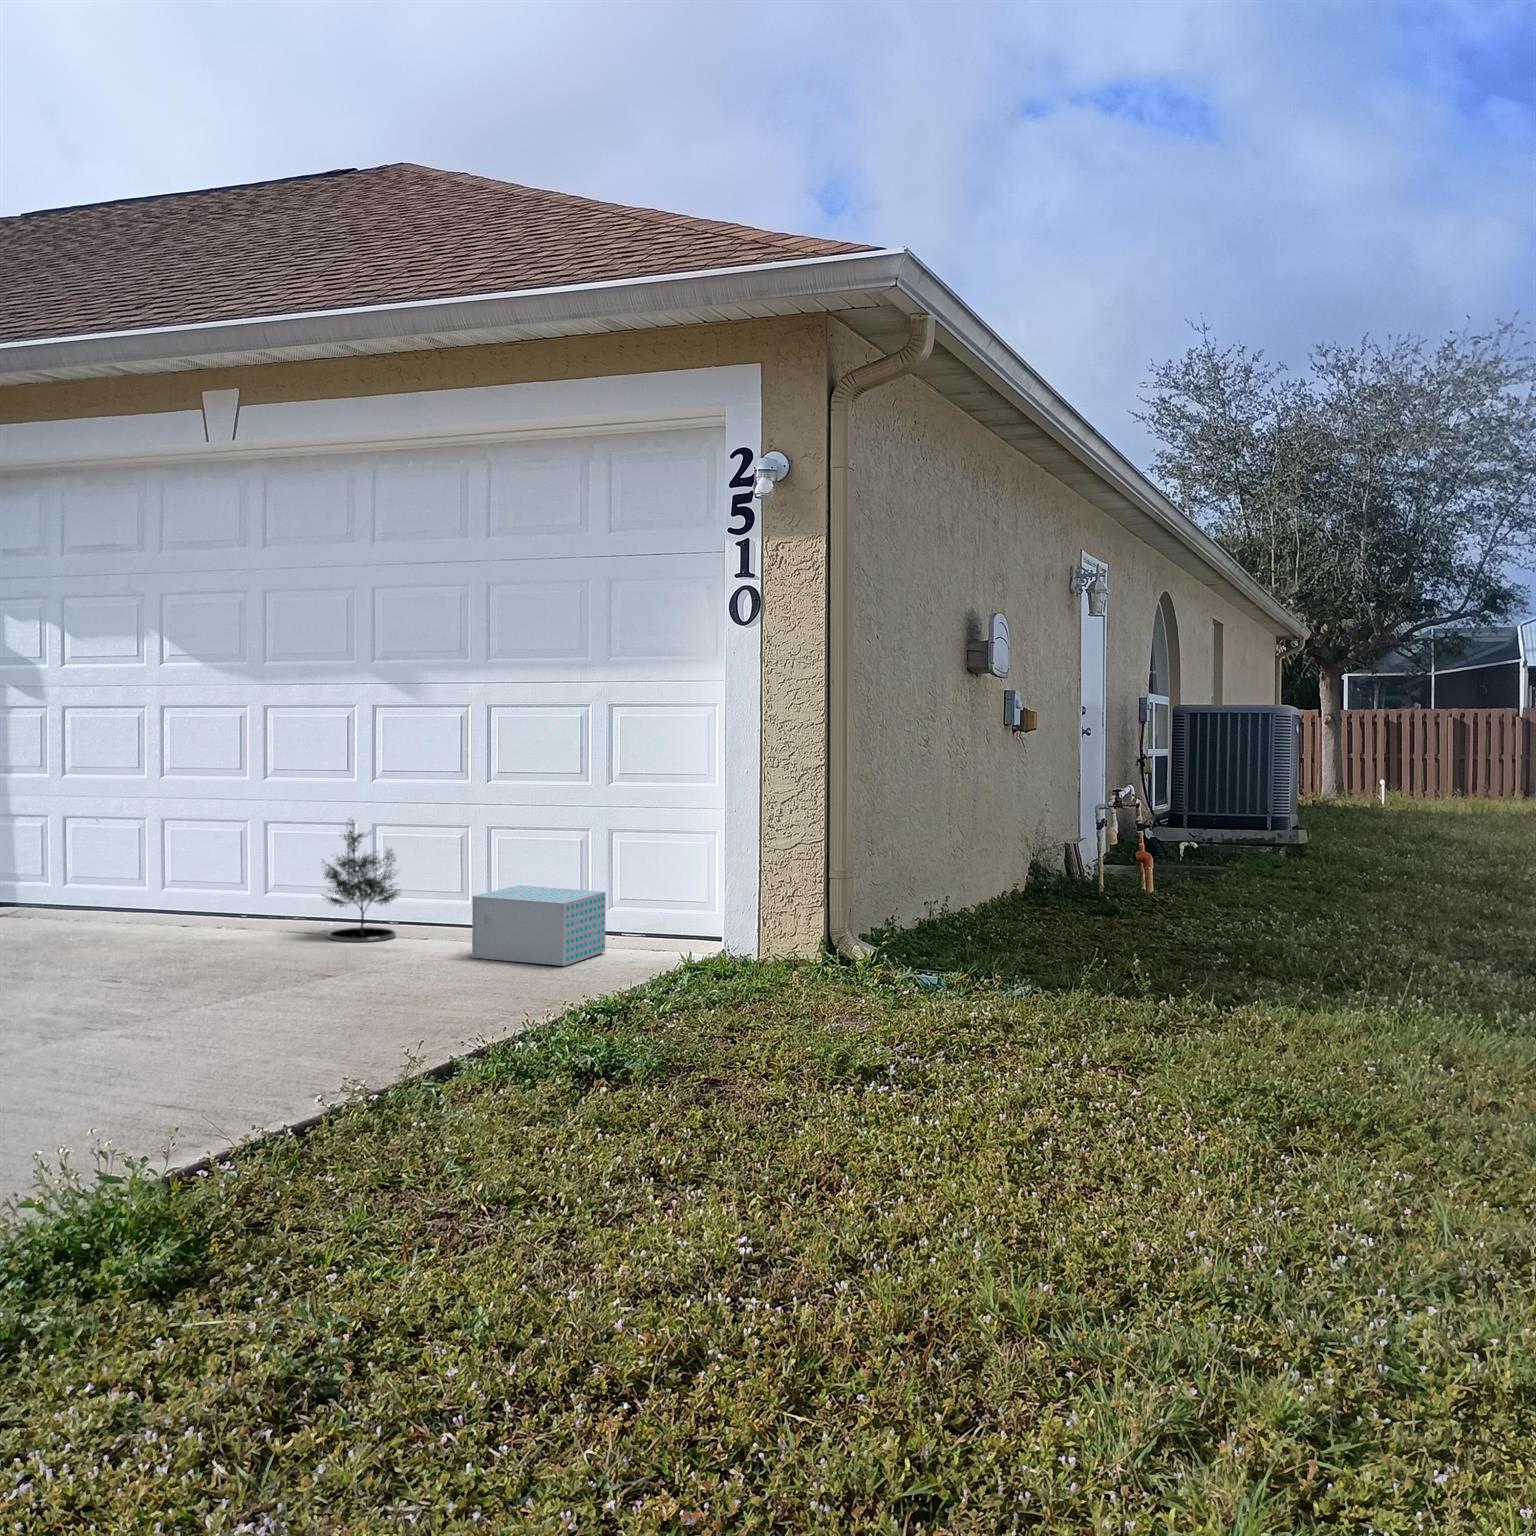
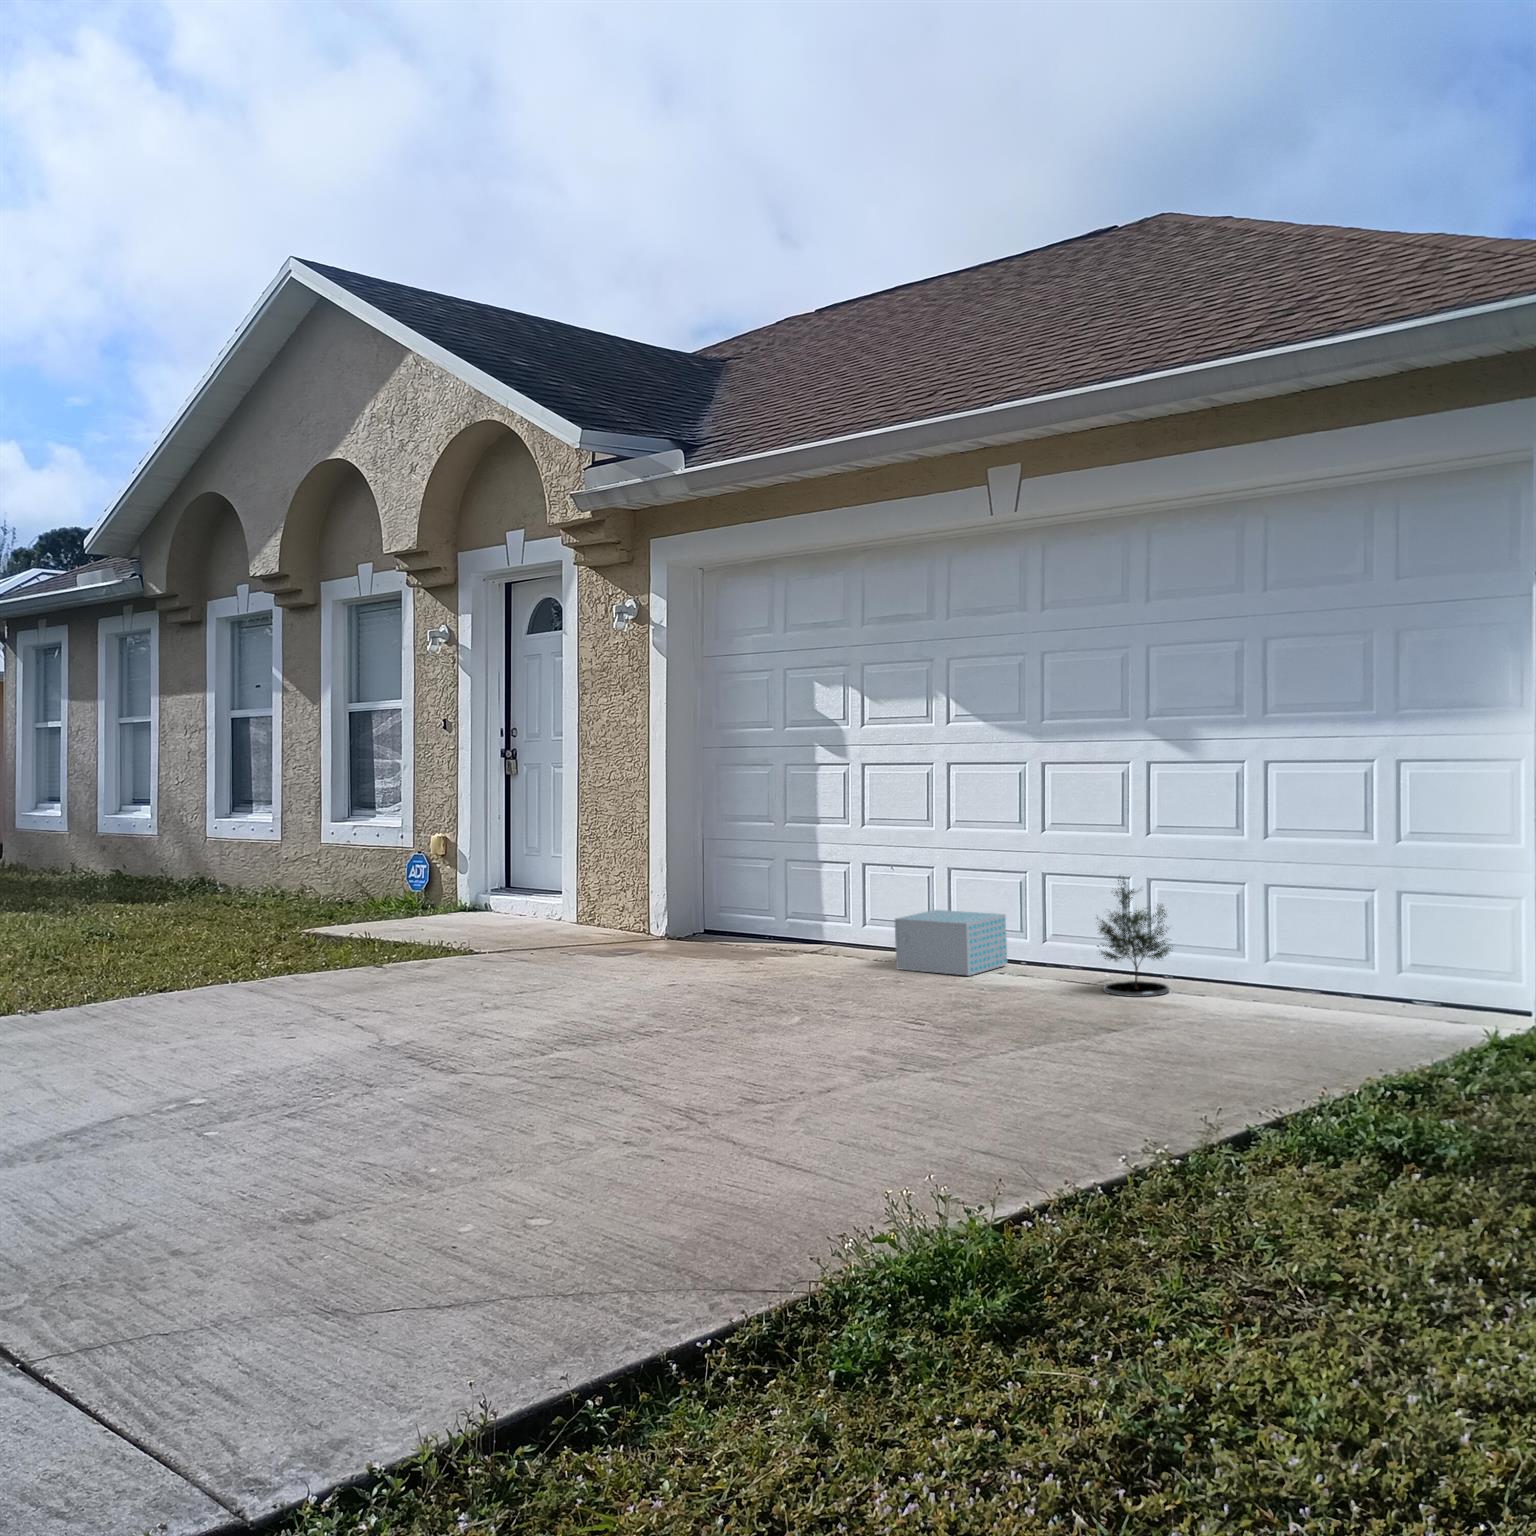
storage box: present [472,885,606,966] -> present [895,910,1007,976]

